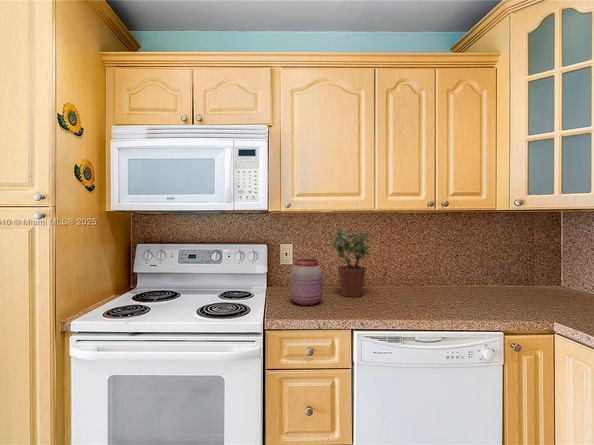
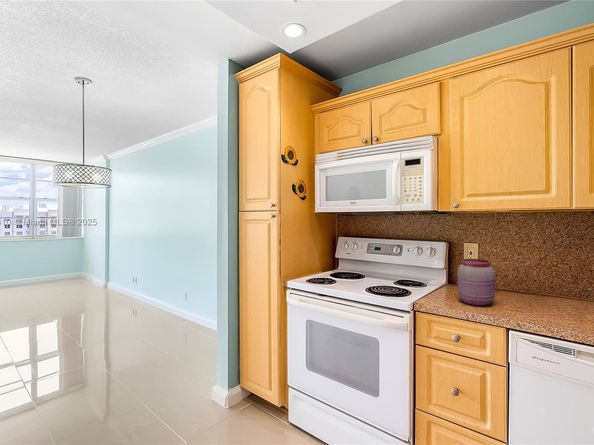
potted plant: present [331,228,370,297] -> none [510,228,572,307]

